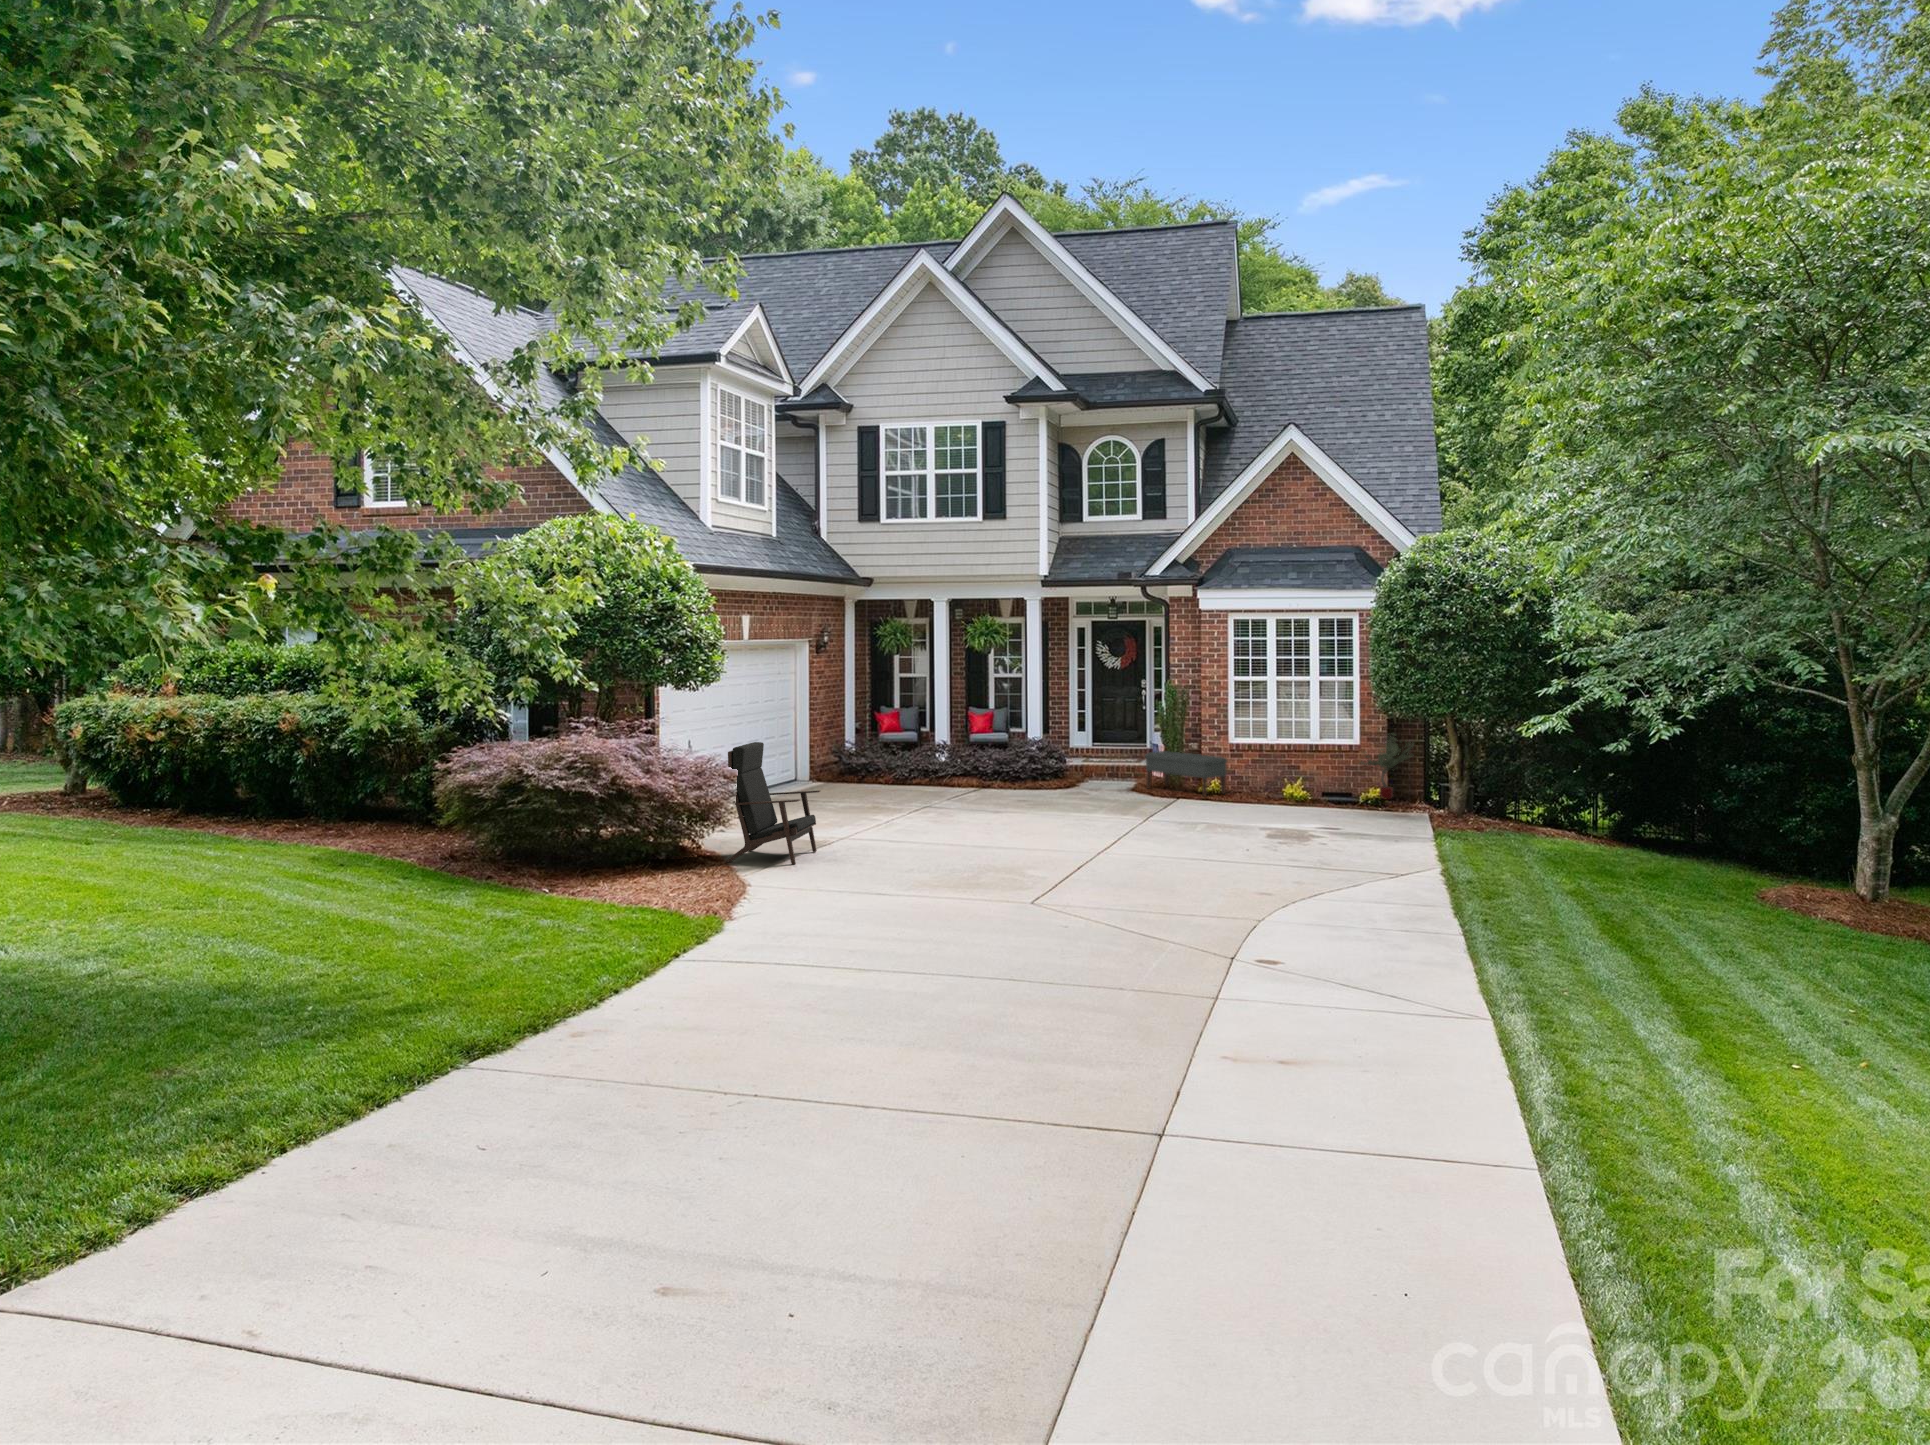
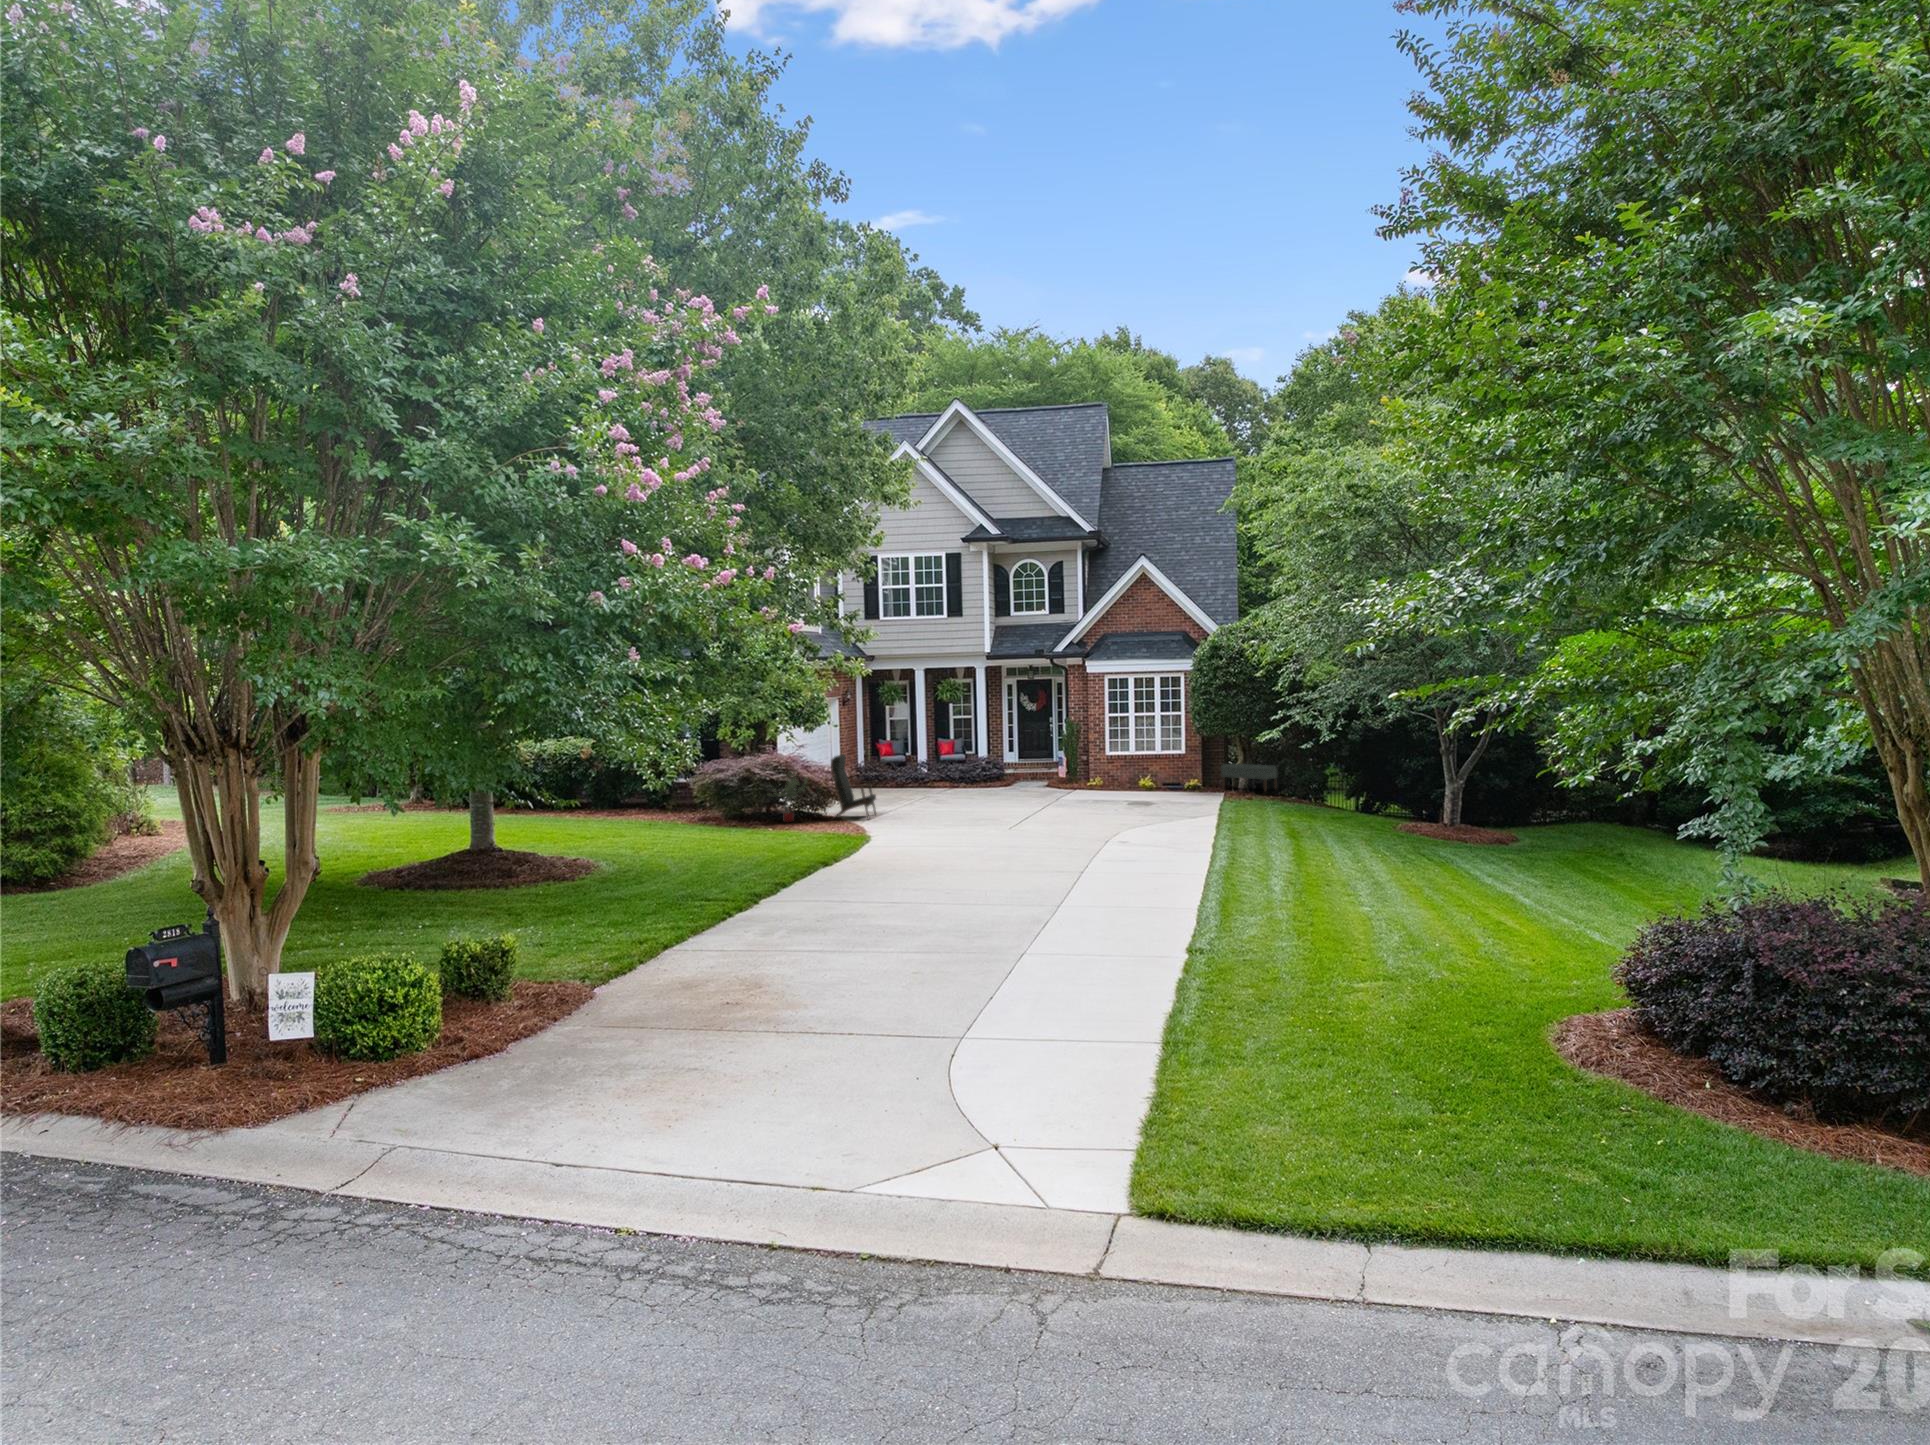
potted tree: present [1359,734,1414,800] -> present [771,773,807,822]
bench: present [1145,751,1227,796] -> present [1221,763,1277,791]

